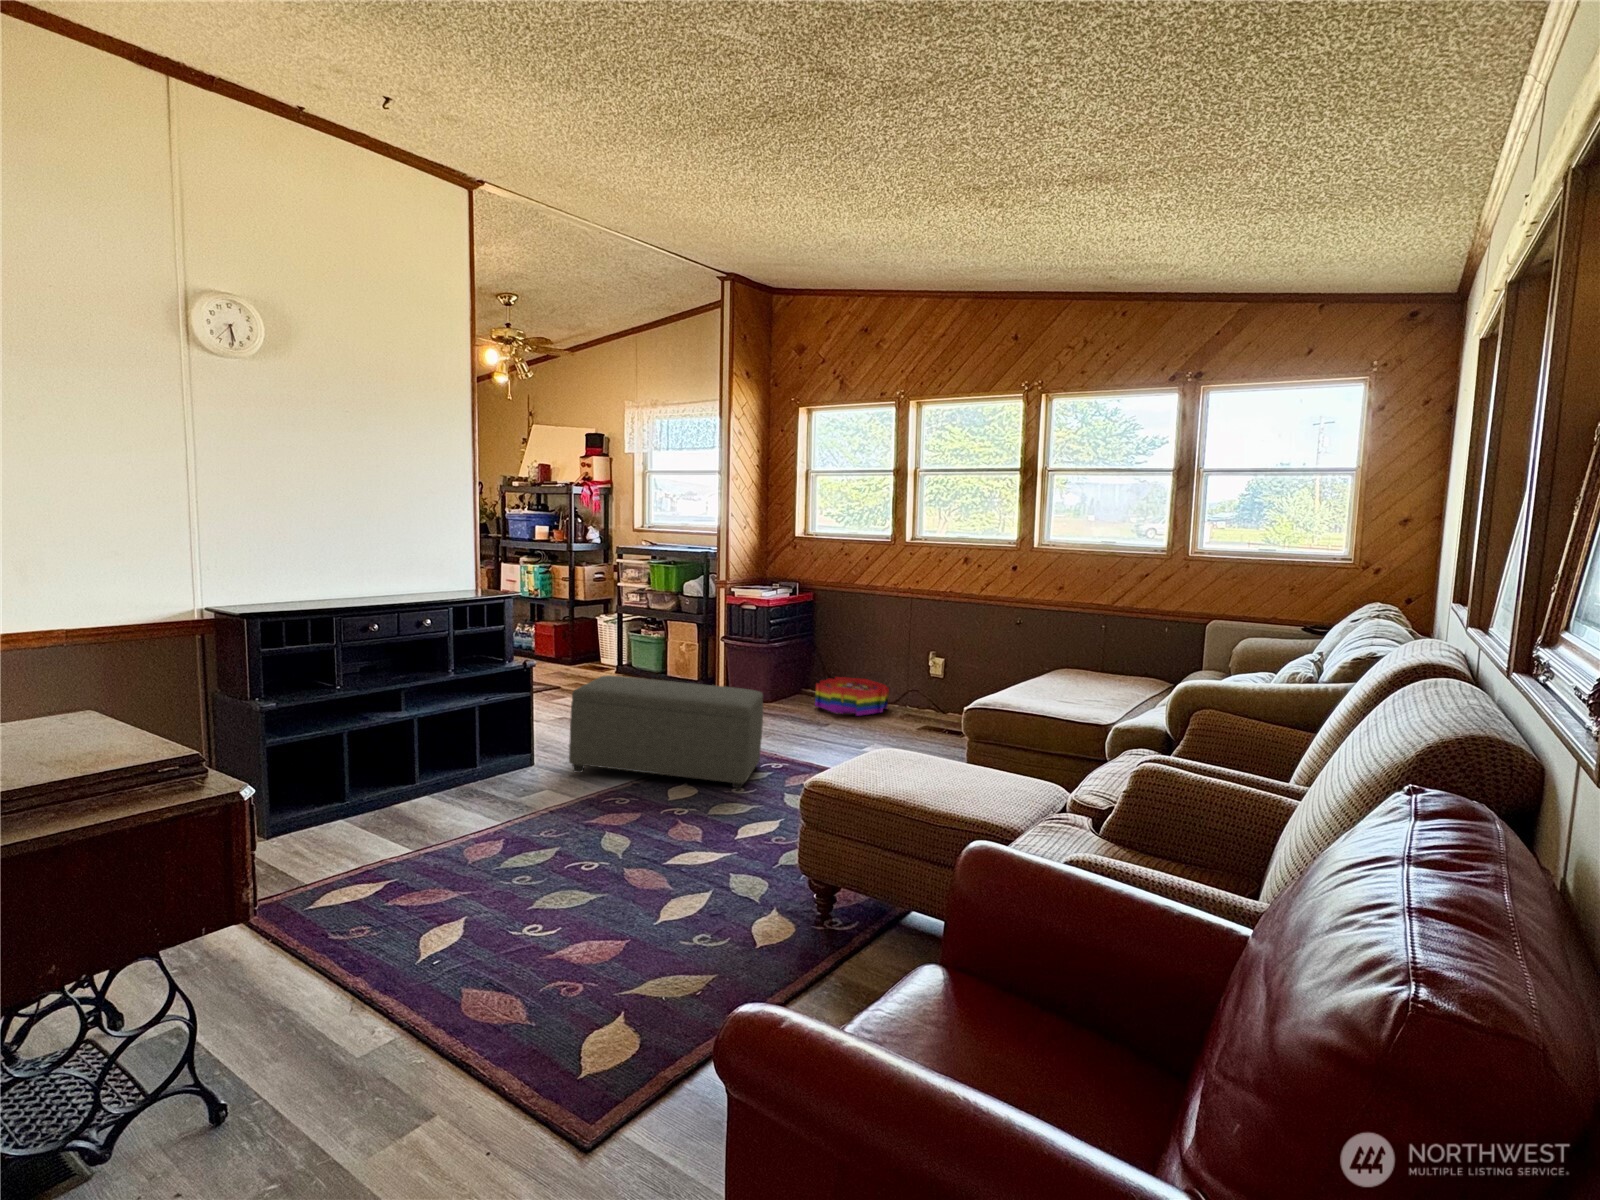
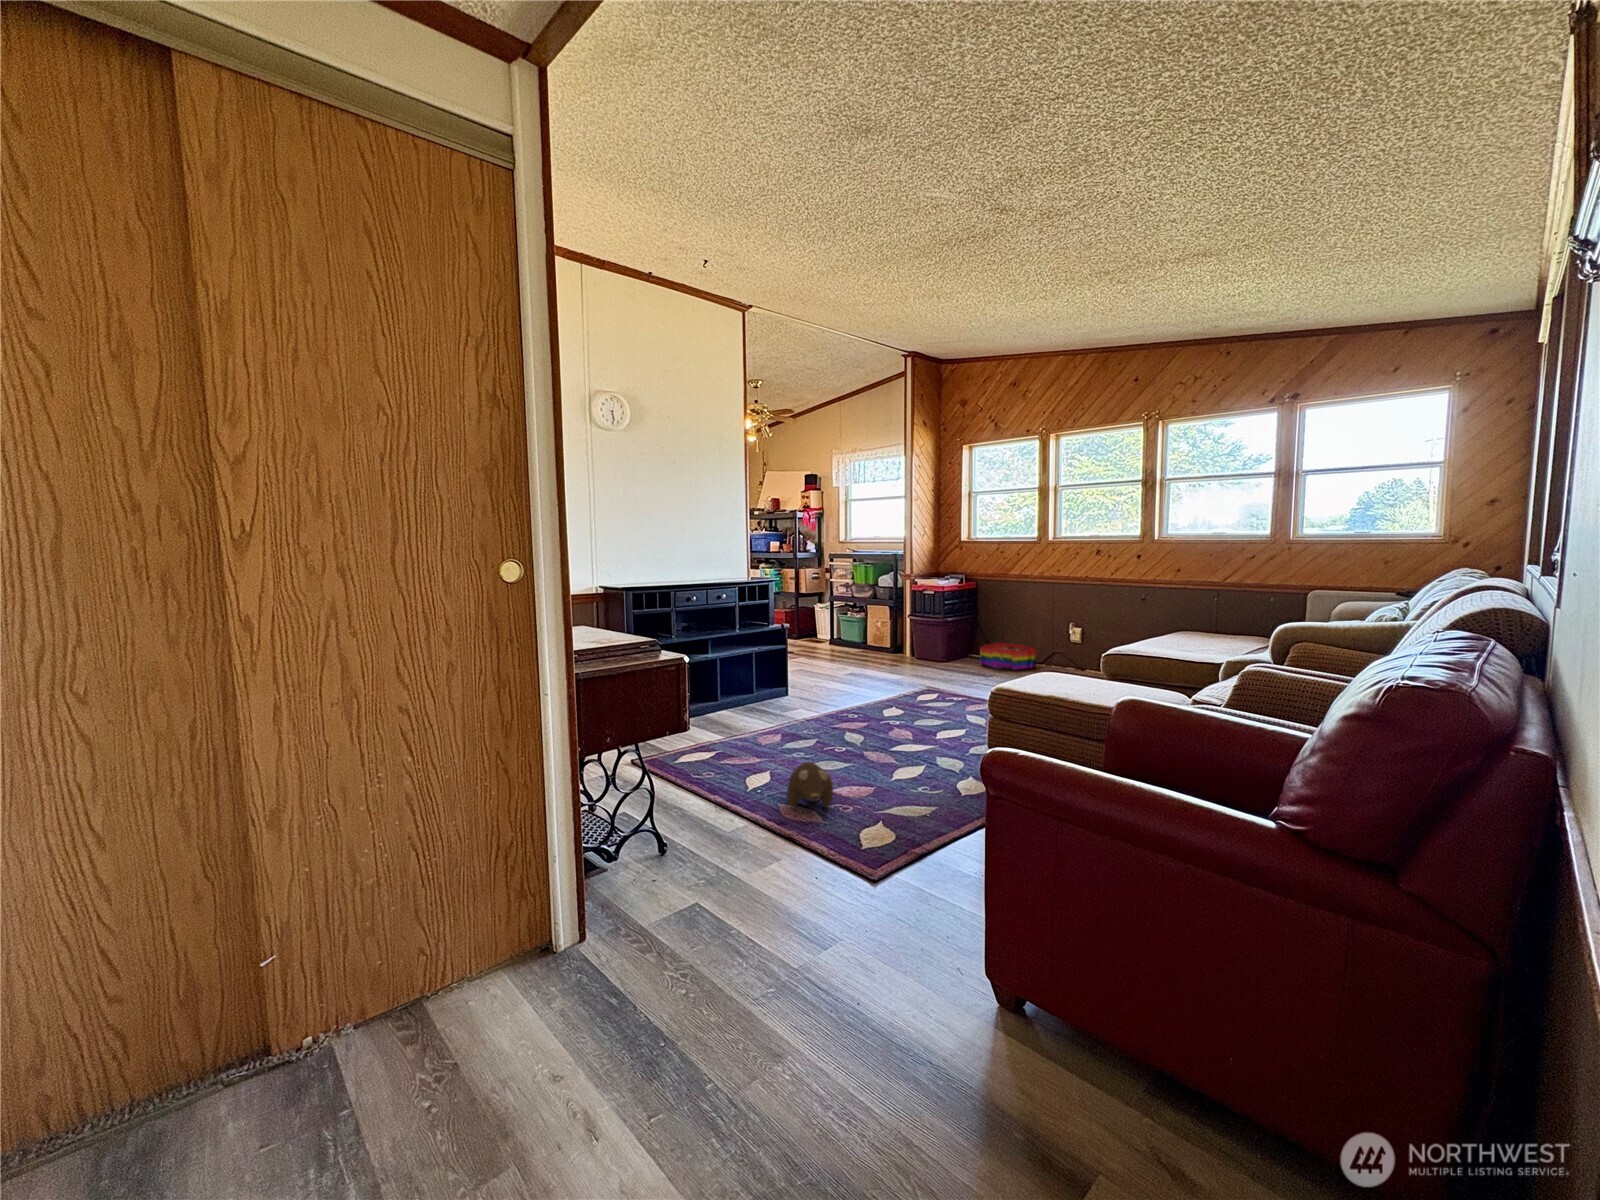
ottoman: present [569,675,763,788] -> none [815,634,947,712]
plush toy: none [469,920,549,1002] -> present [787,762,833,808]

